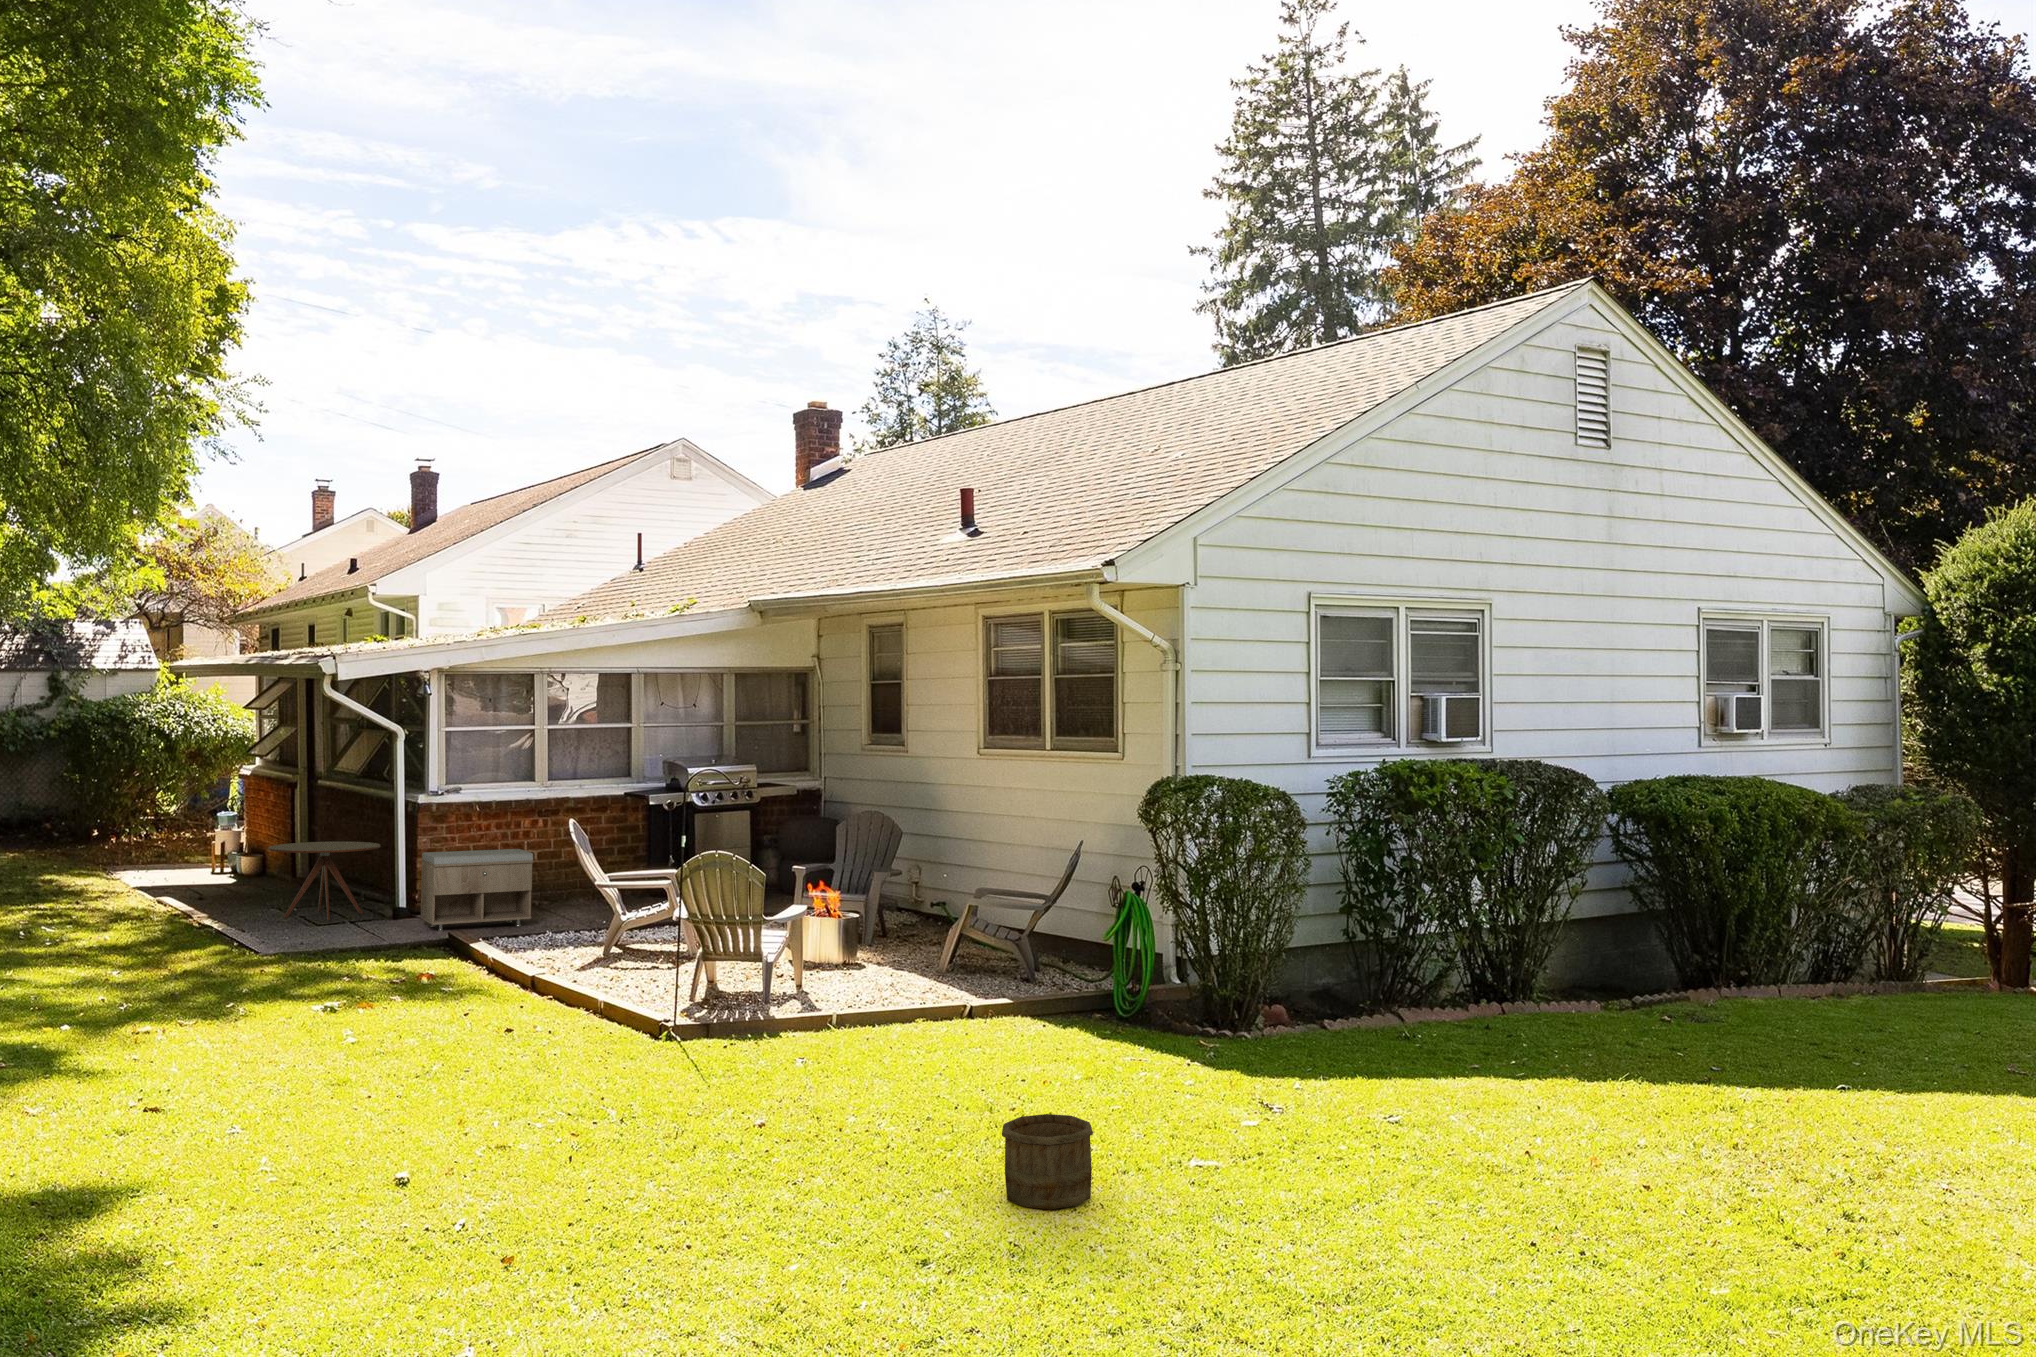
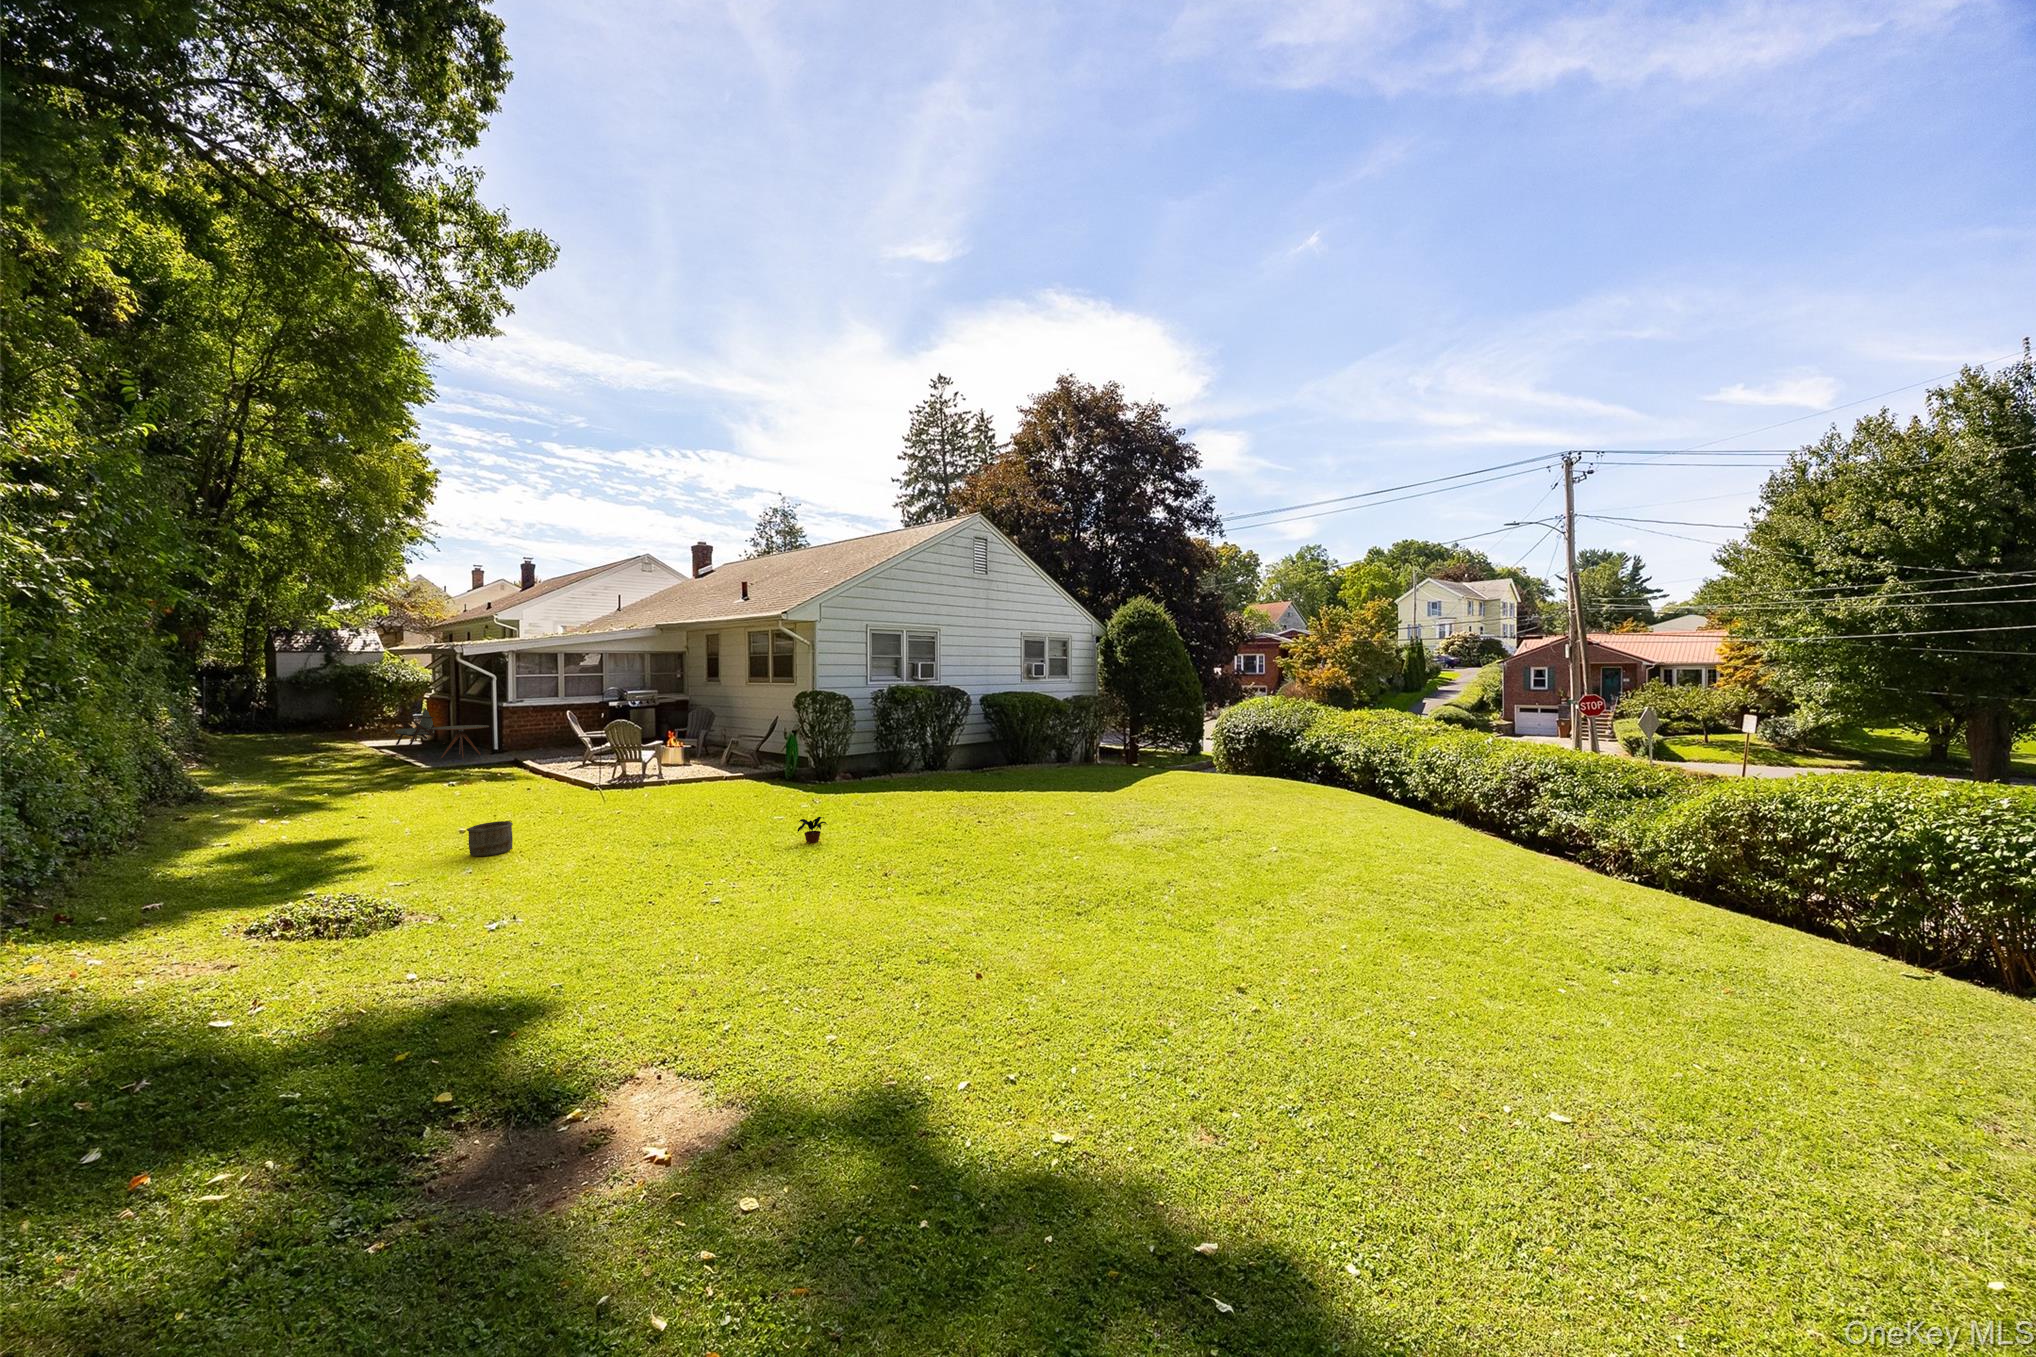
lounge chair: none [188,797,282,885] -> present [394,708,445,747]
storage bench: present [421,849,533,932] -> none [508,726,561,760]
wooden bucket: present [1002,1114,1093,1209] -> present [467,821,513,856]
potted plant: none [1387,1213,1492,1307] -> present [798,817,827,843]

